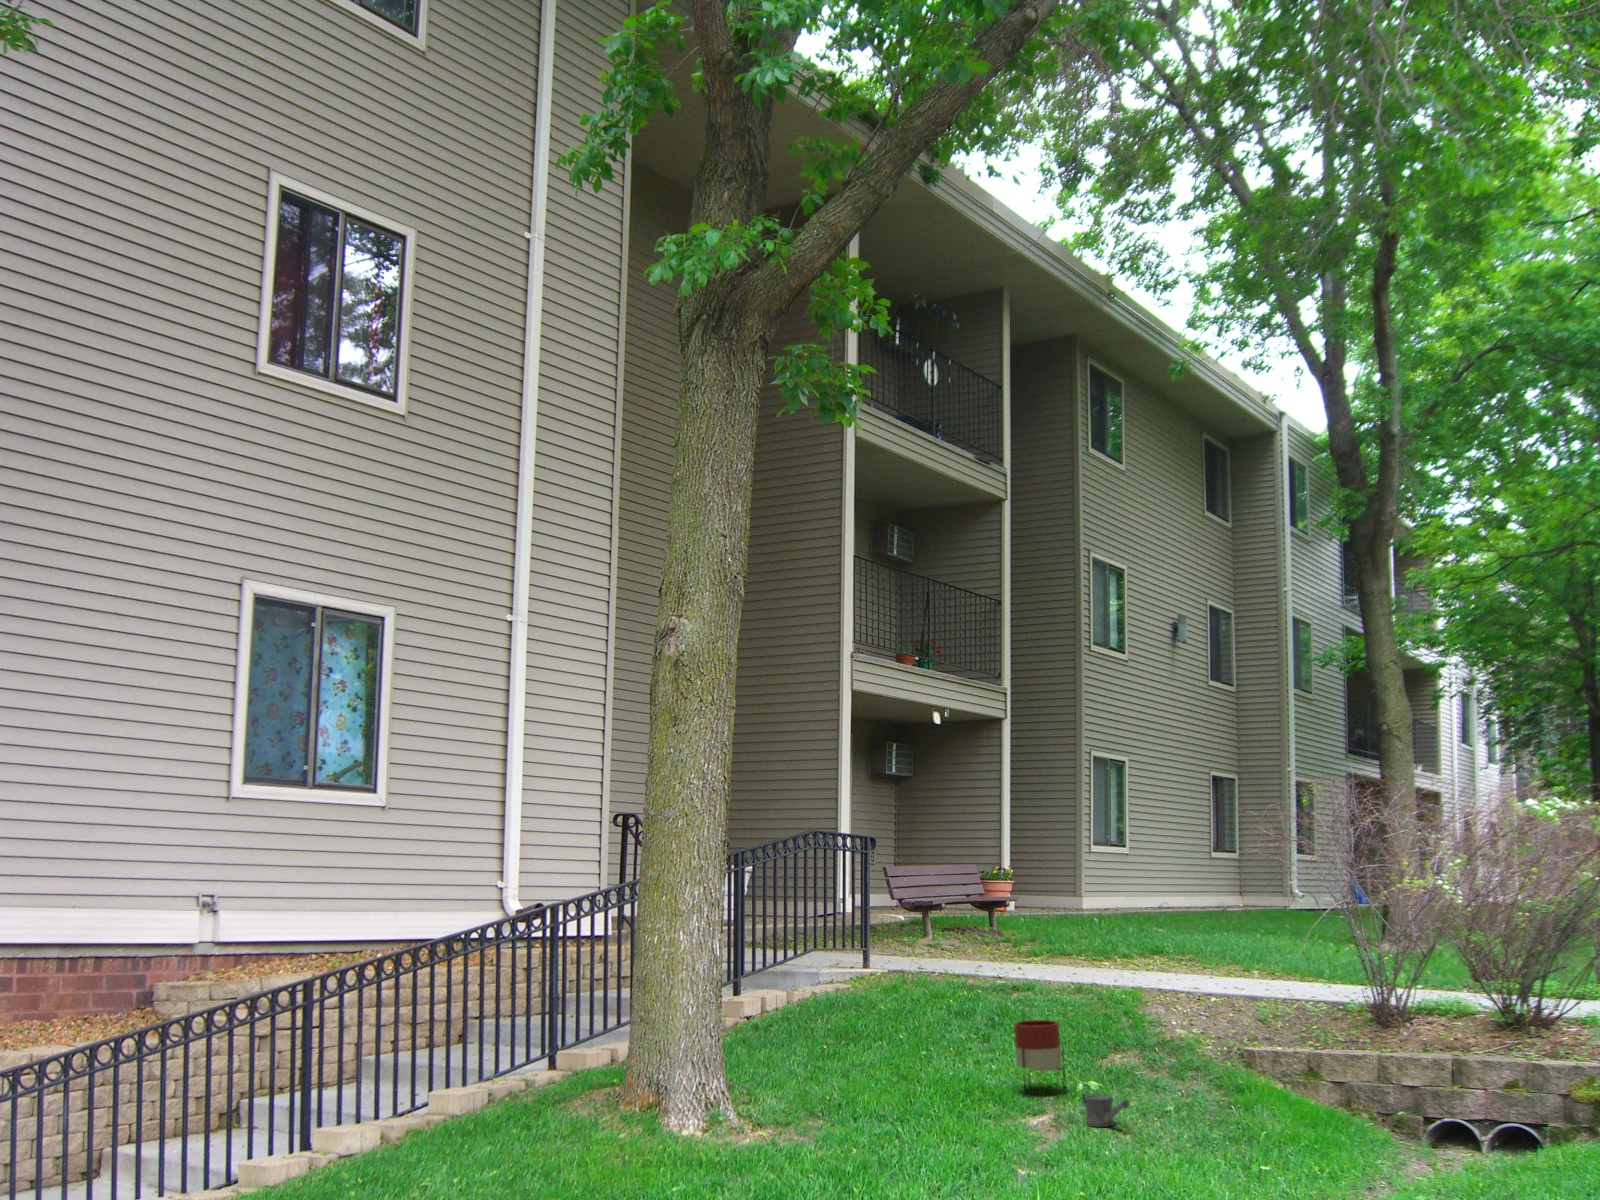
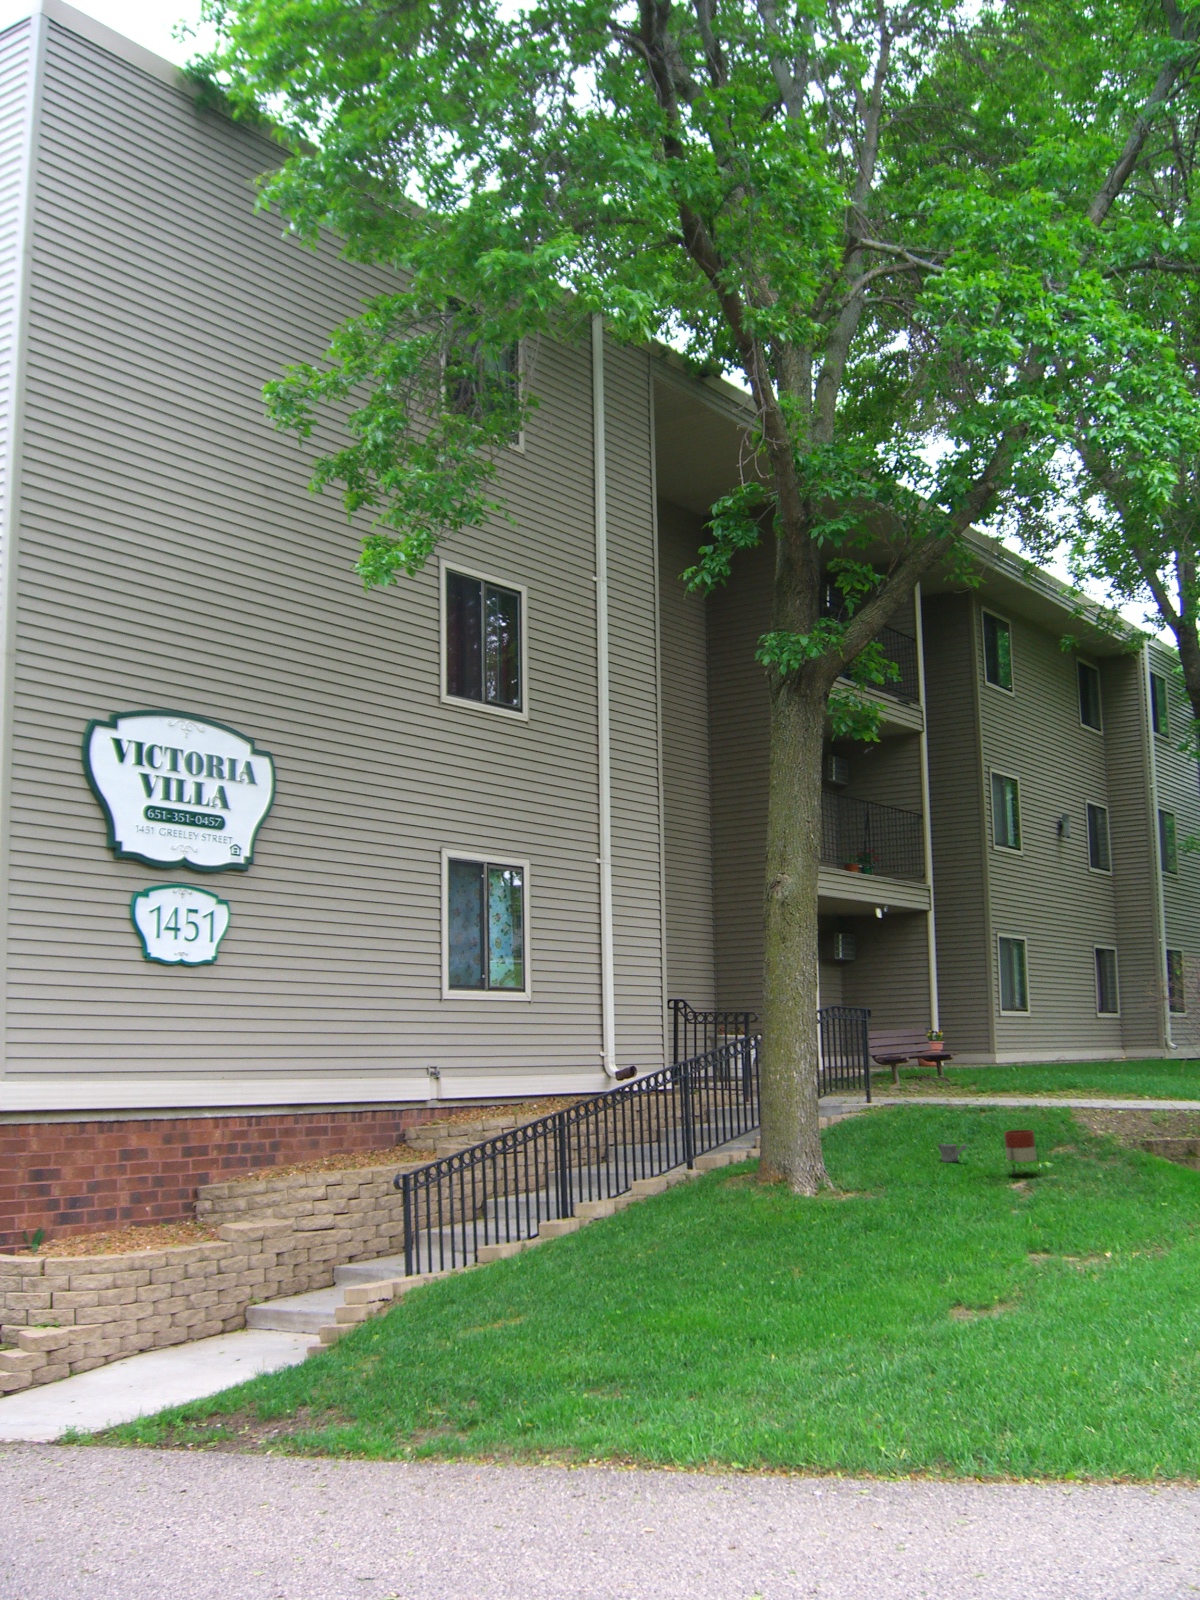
watering can: present [1082,1093,1129,1127] -> present [938,1144,967,1162]

